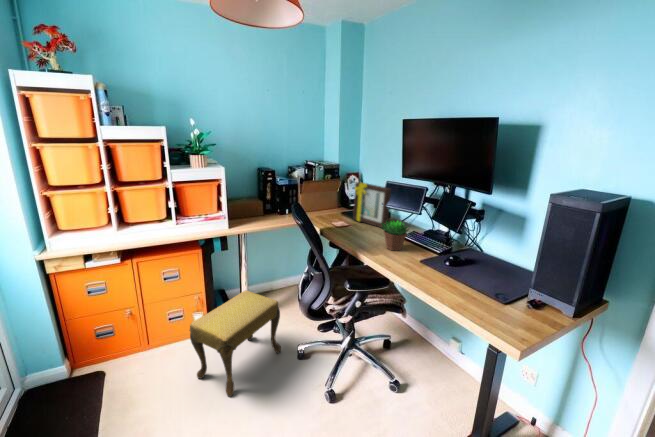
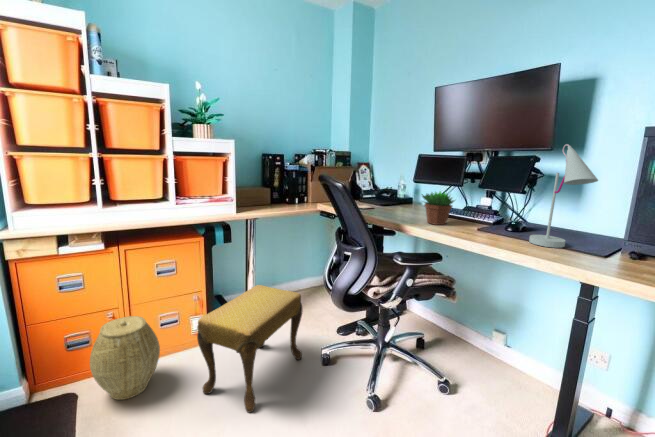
picture frame: present [353,182,391,228] -> none [374,163,420,211]
desk lamp: none [457,201,503,287] -> present [529,144,598,248]
woven basket: none [112,316,165,379] -> present [90,316,160,400]

